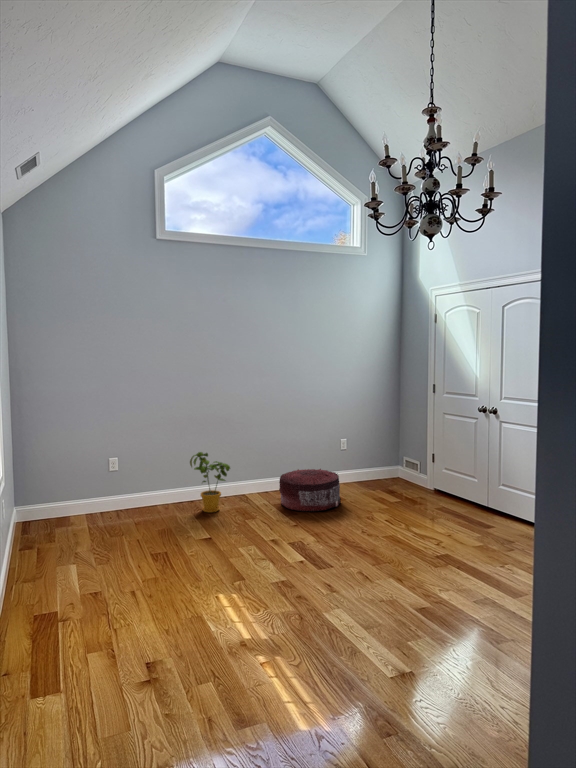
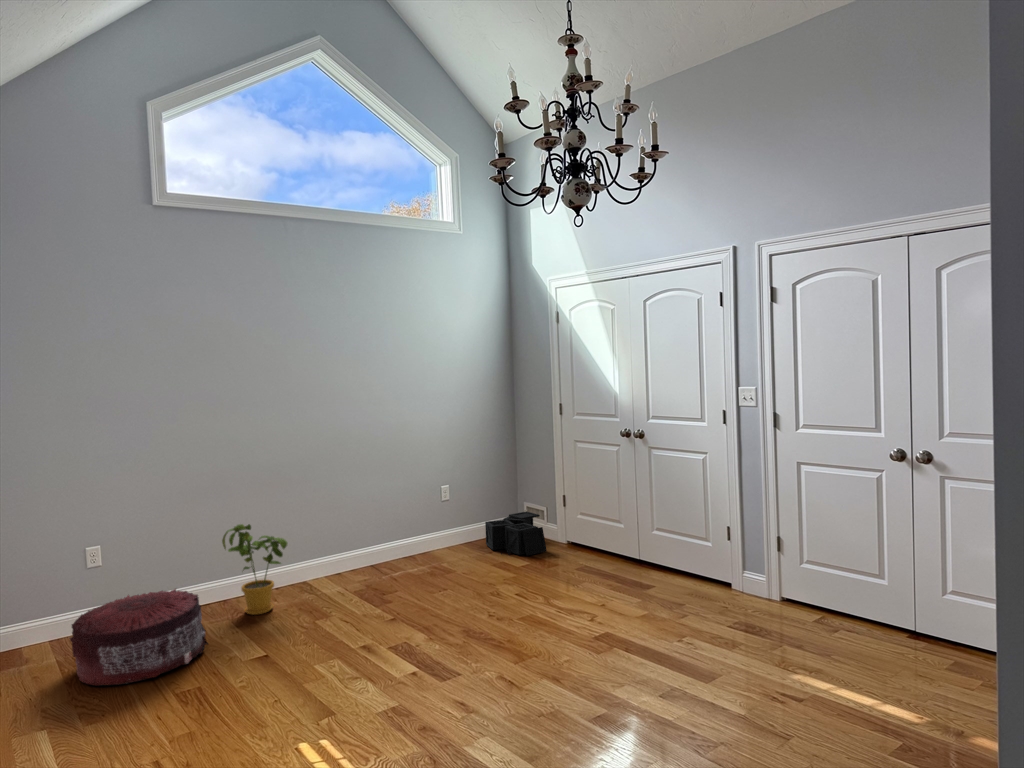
storage bin: none [372,464,416,495] -> present [485,511,547,556]
pouf: present [279,469,341,511] -> present [69,589,208,686]

